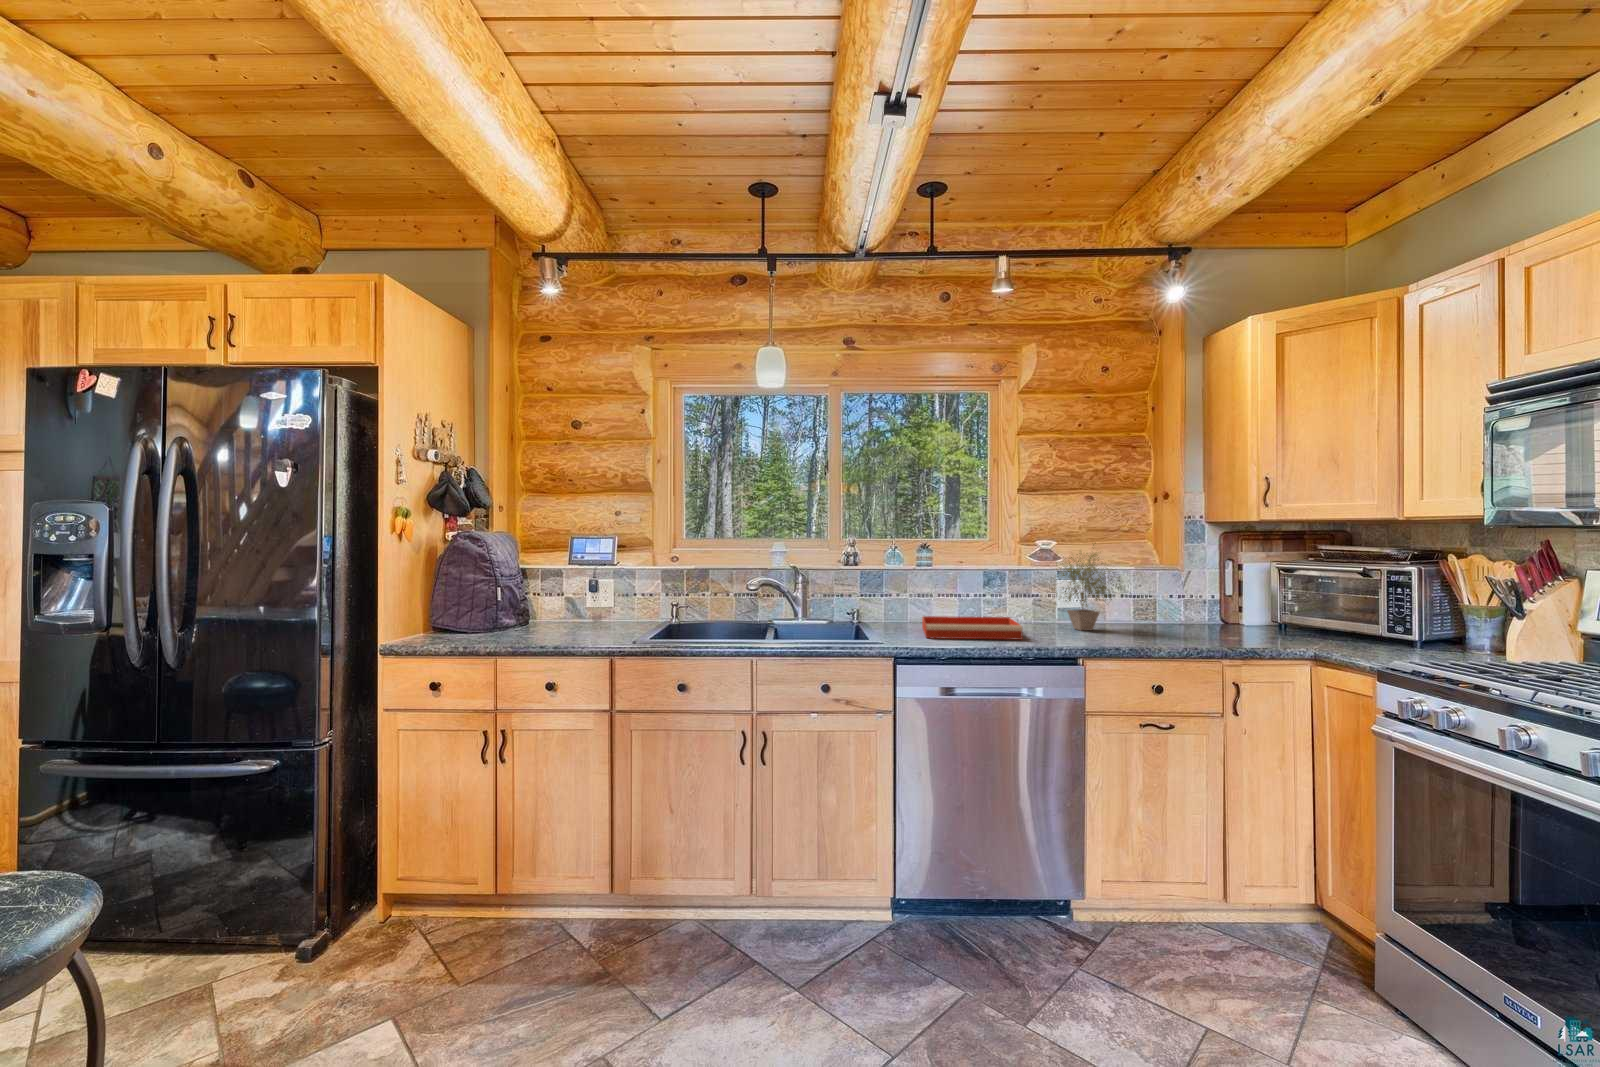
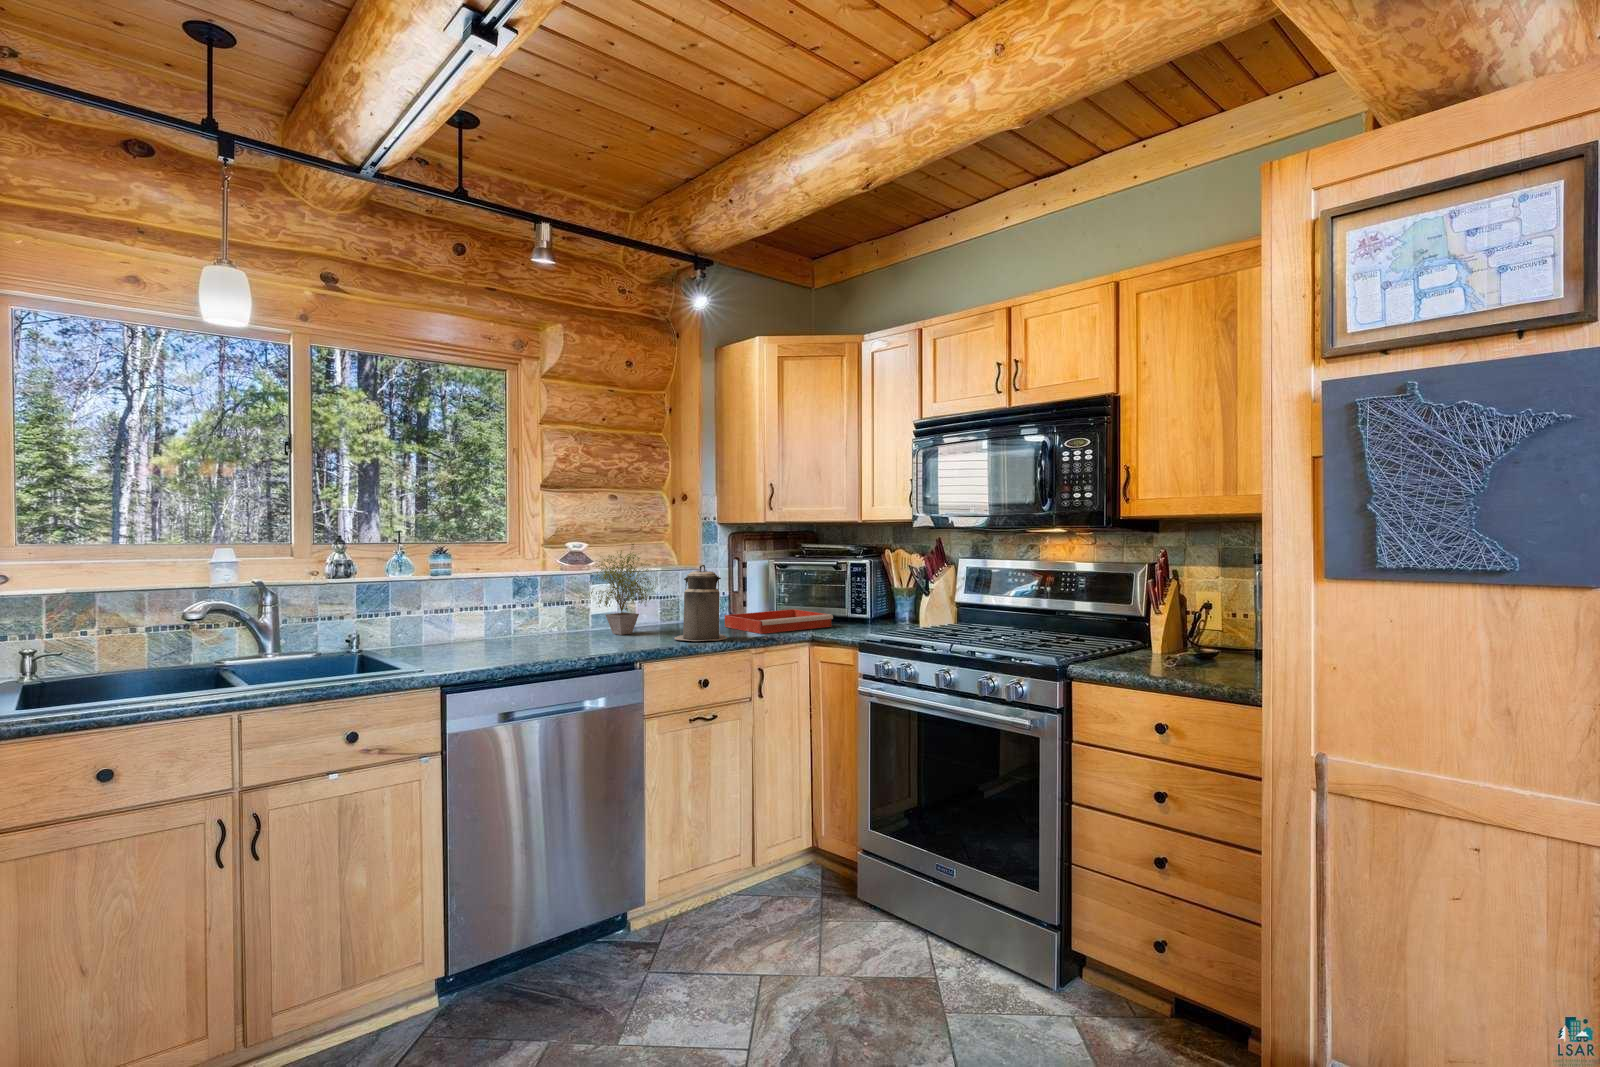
canister: none [1130,566,1192,646] -> present [674,565,727,641]
tray: present [922,616,1023,640] -> present [725,609,833,634]

